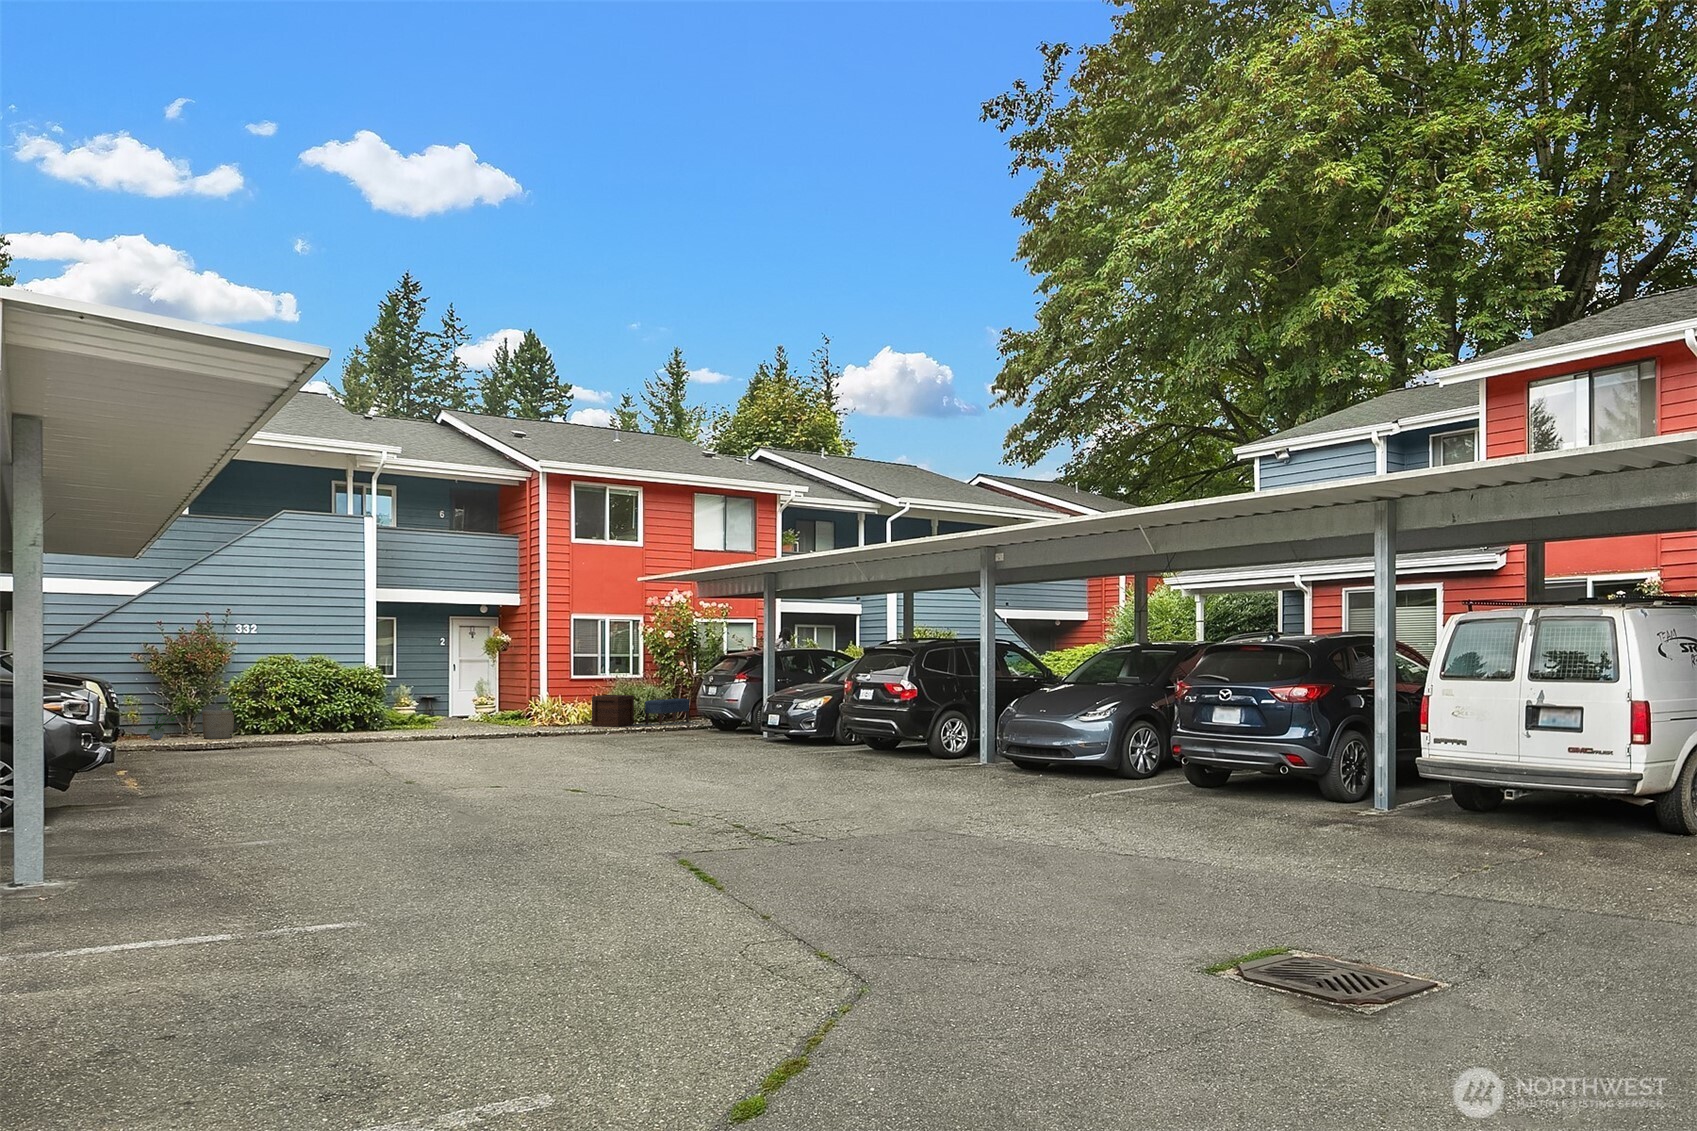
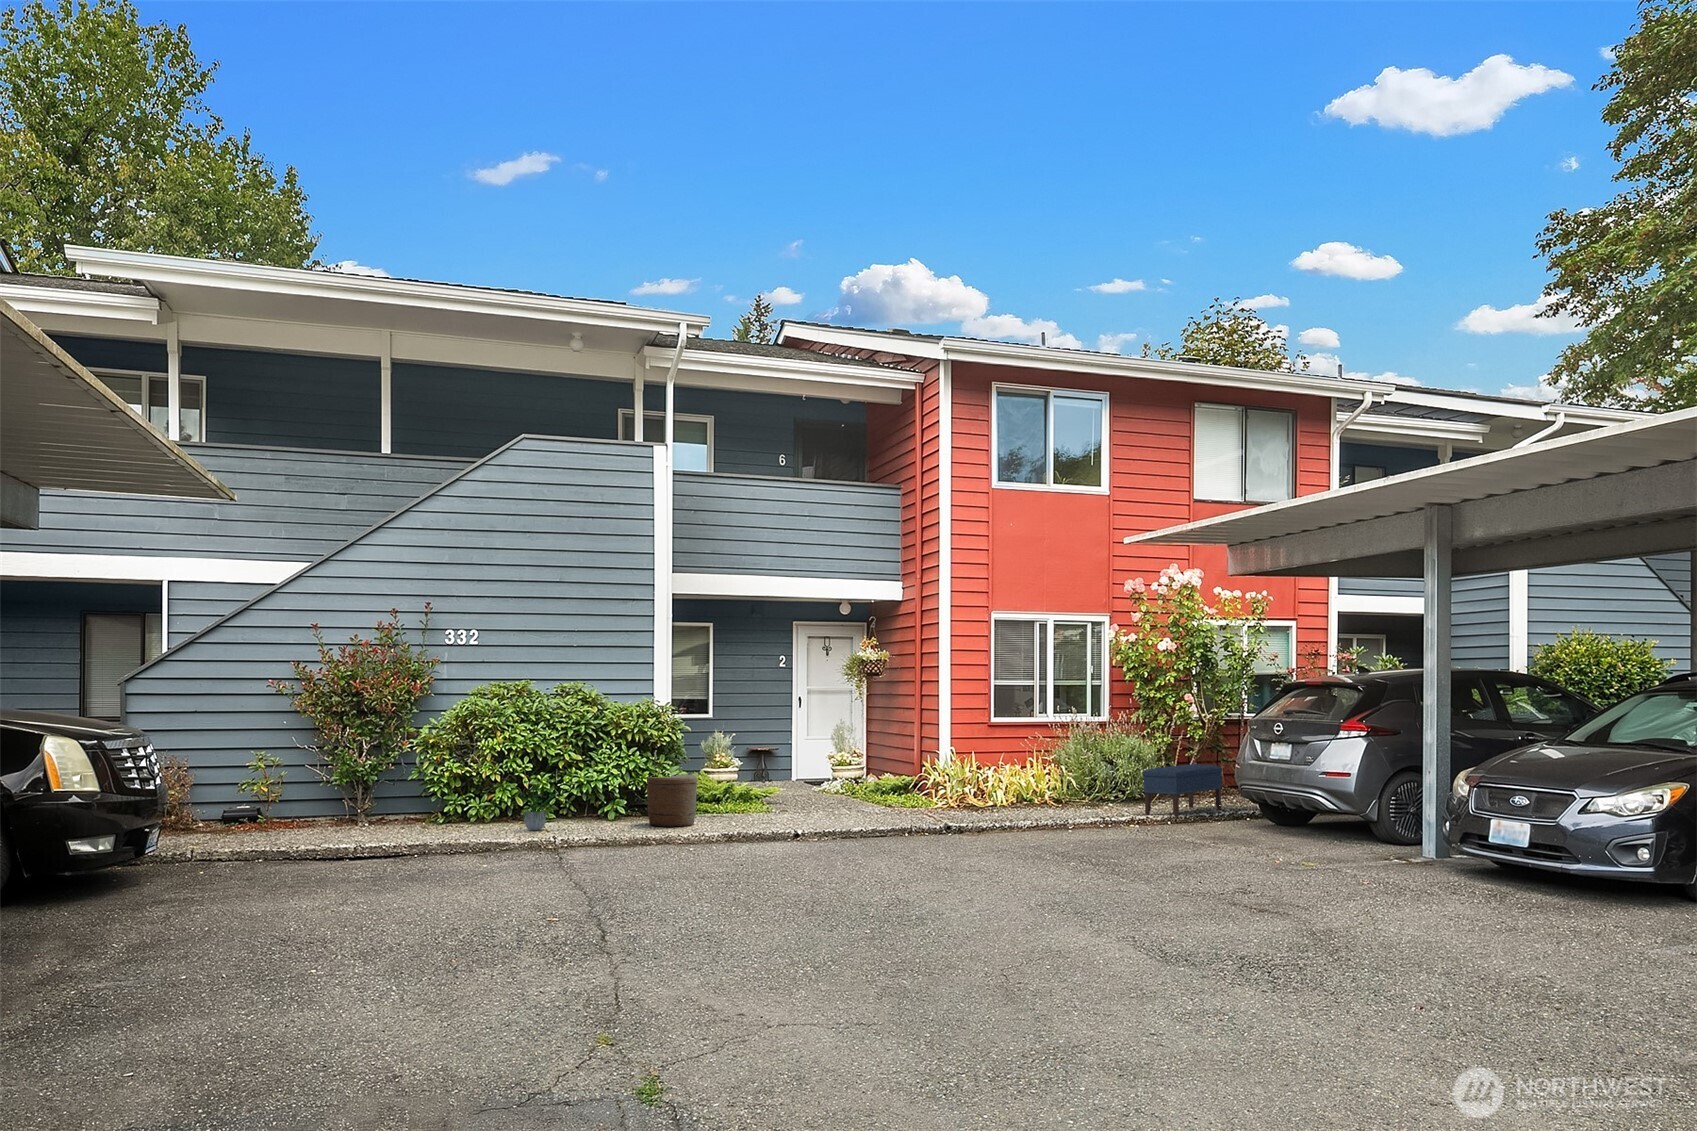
wooden crate: present [592,695,634,727] -> none [1045,756,1124,820]
basket: present [202,710,234,739] -> present [647,775,698,827]
potted plant: present [147,712,175,740] -> present [518,780,571,830]

